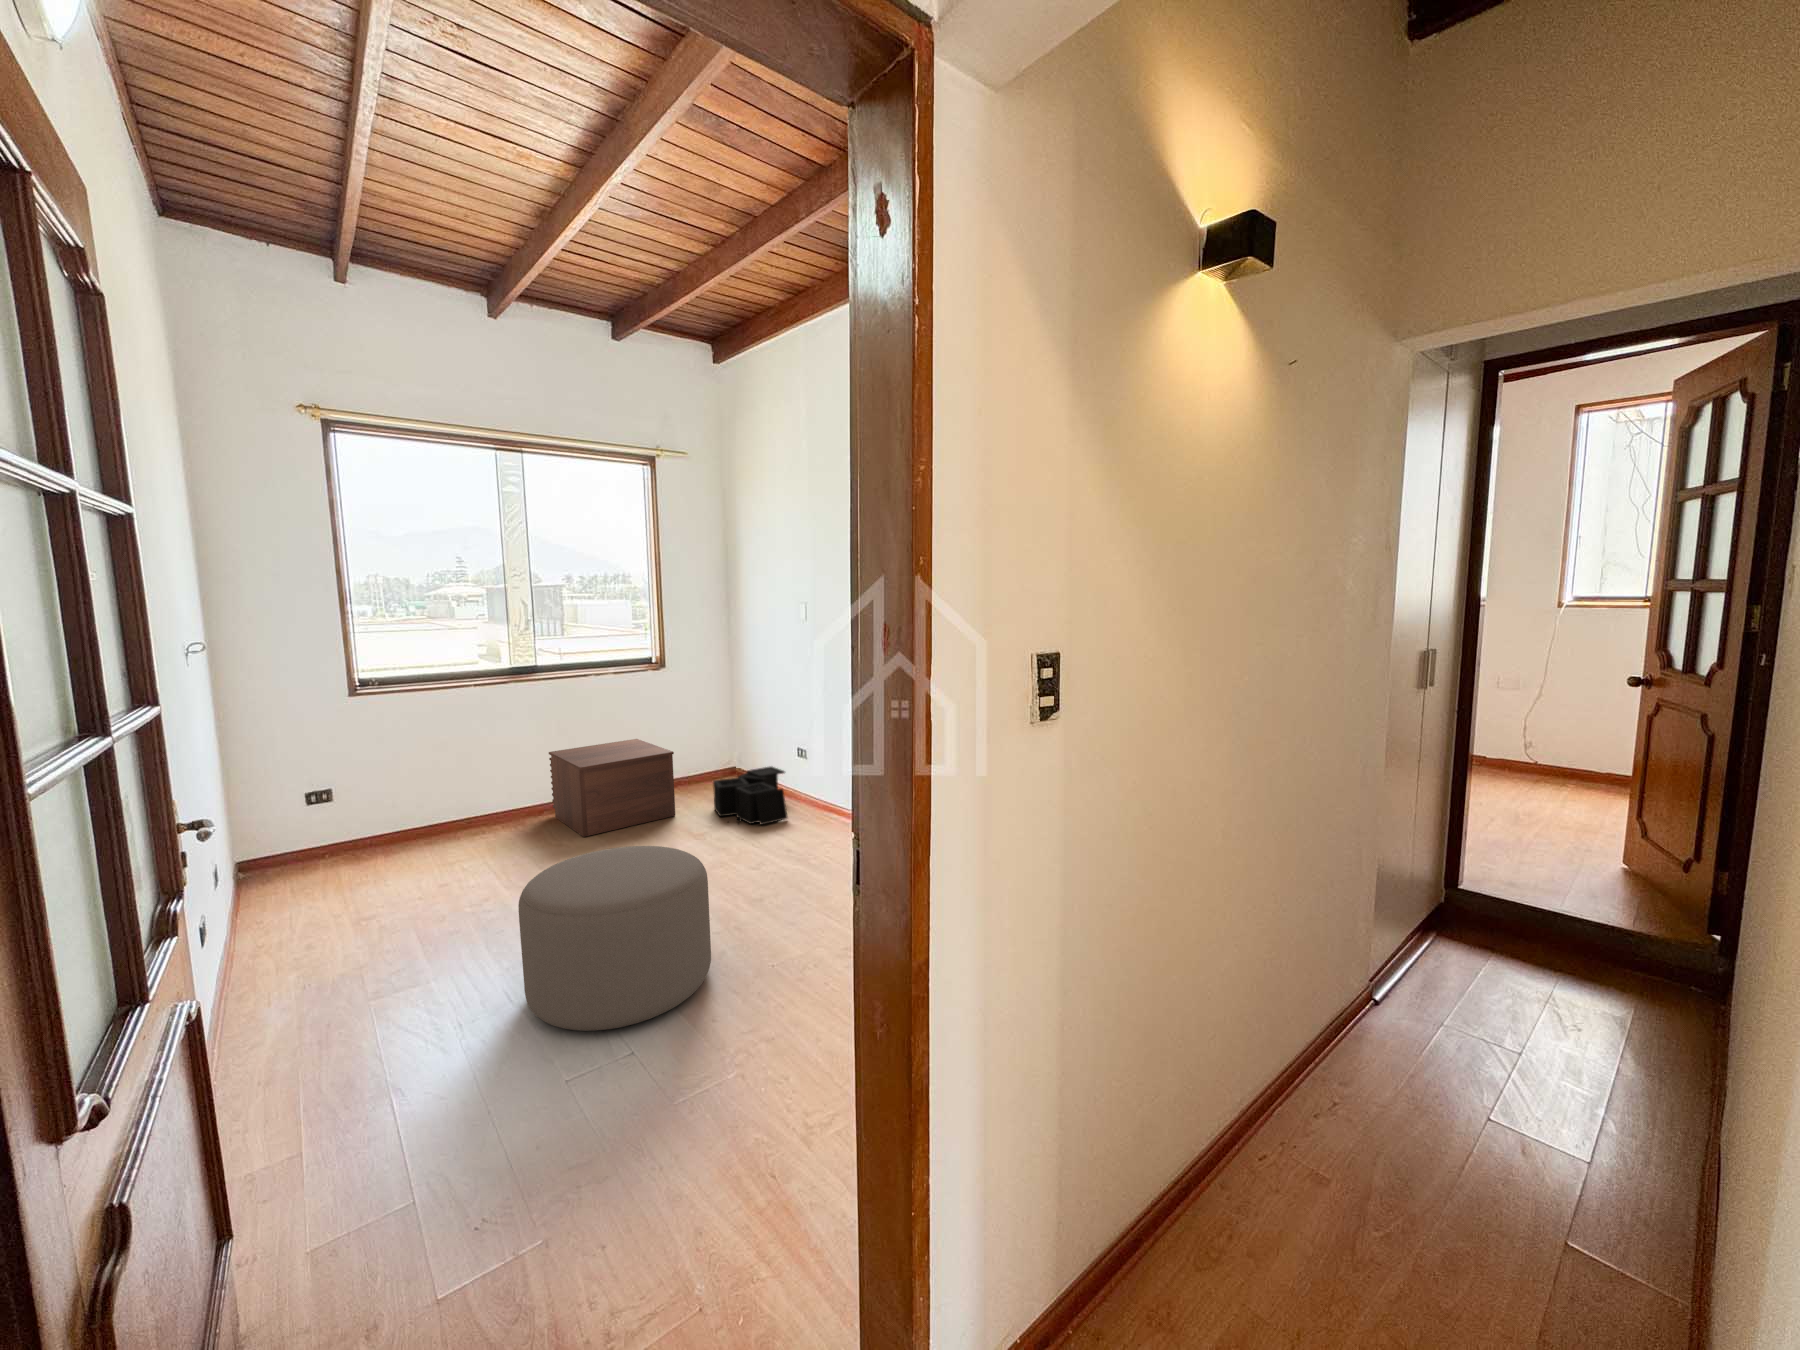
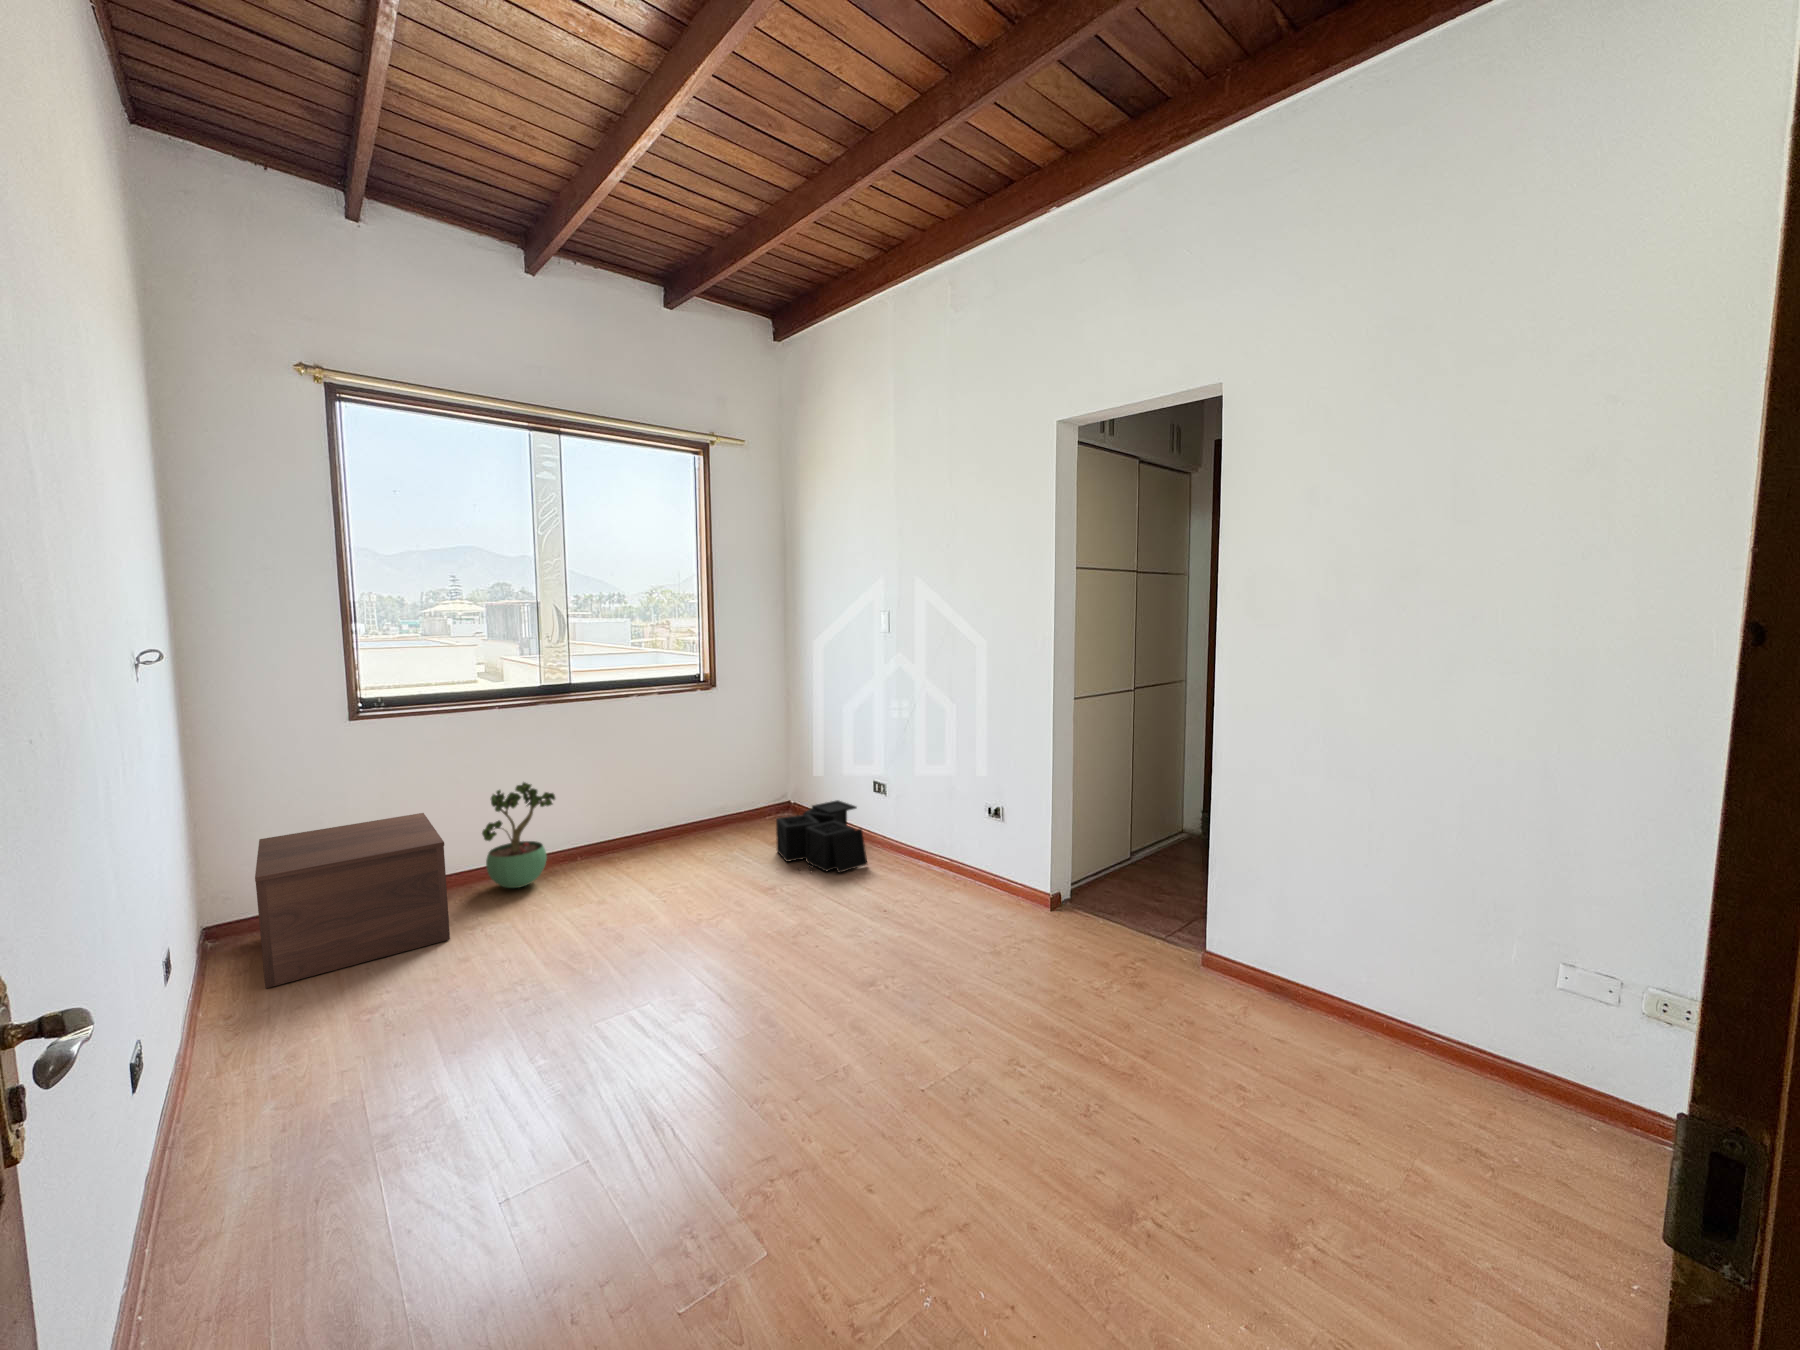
nightstand: present [549,739,675,837] -> present [255,813,450,988]
potted plant: none [459,748,522,836] -> present [482,782,555,888]
ottoman: present [518,846,711,1031] -> none [590,921,843,1209]

